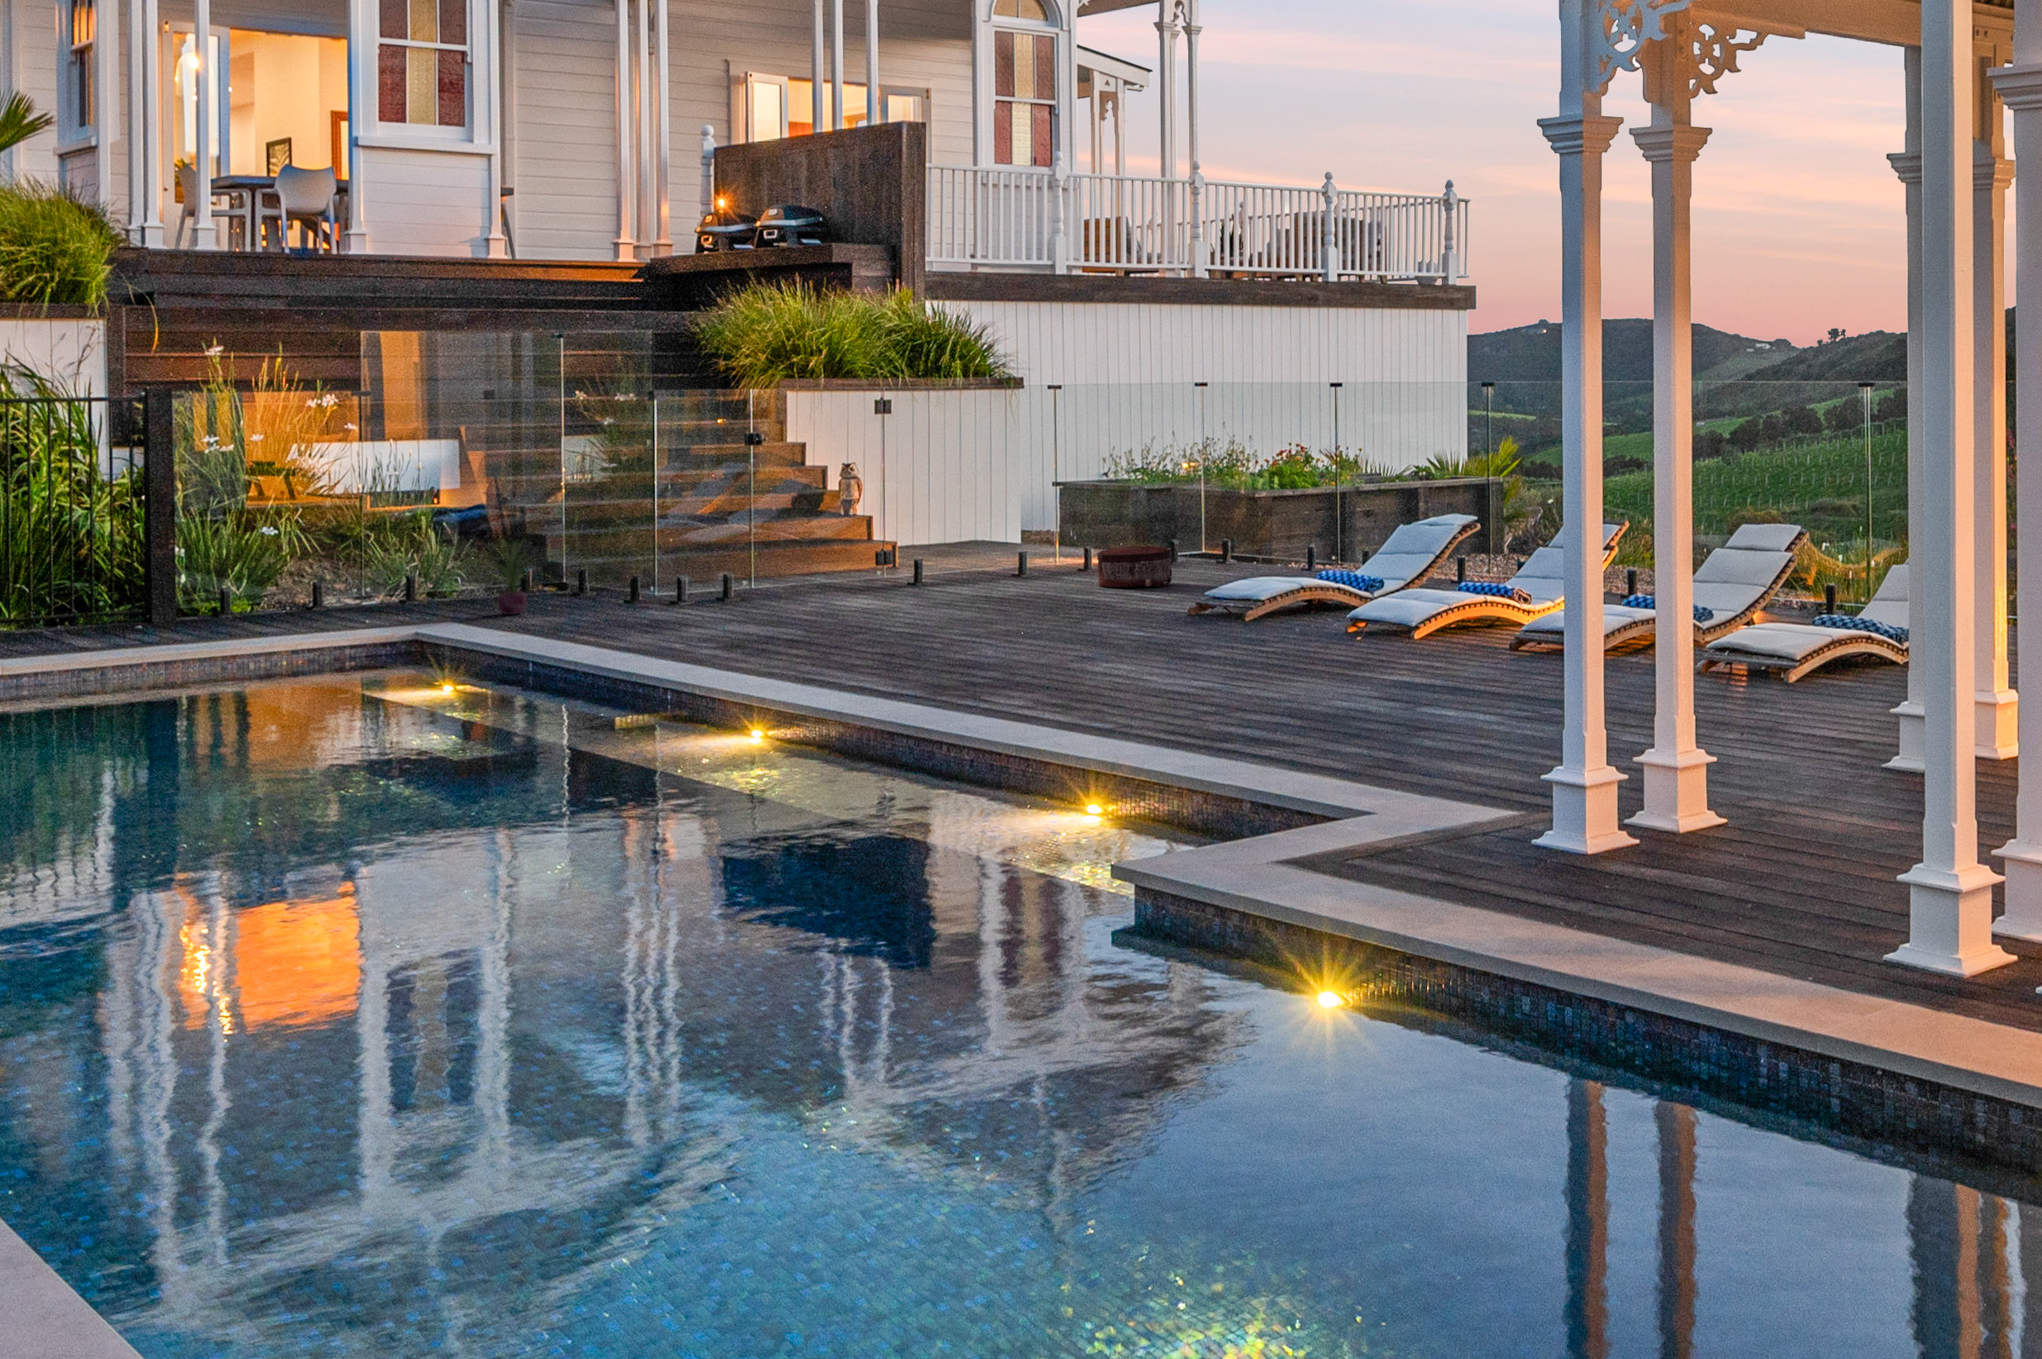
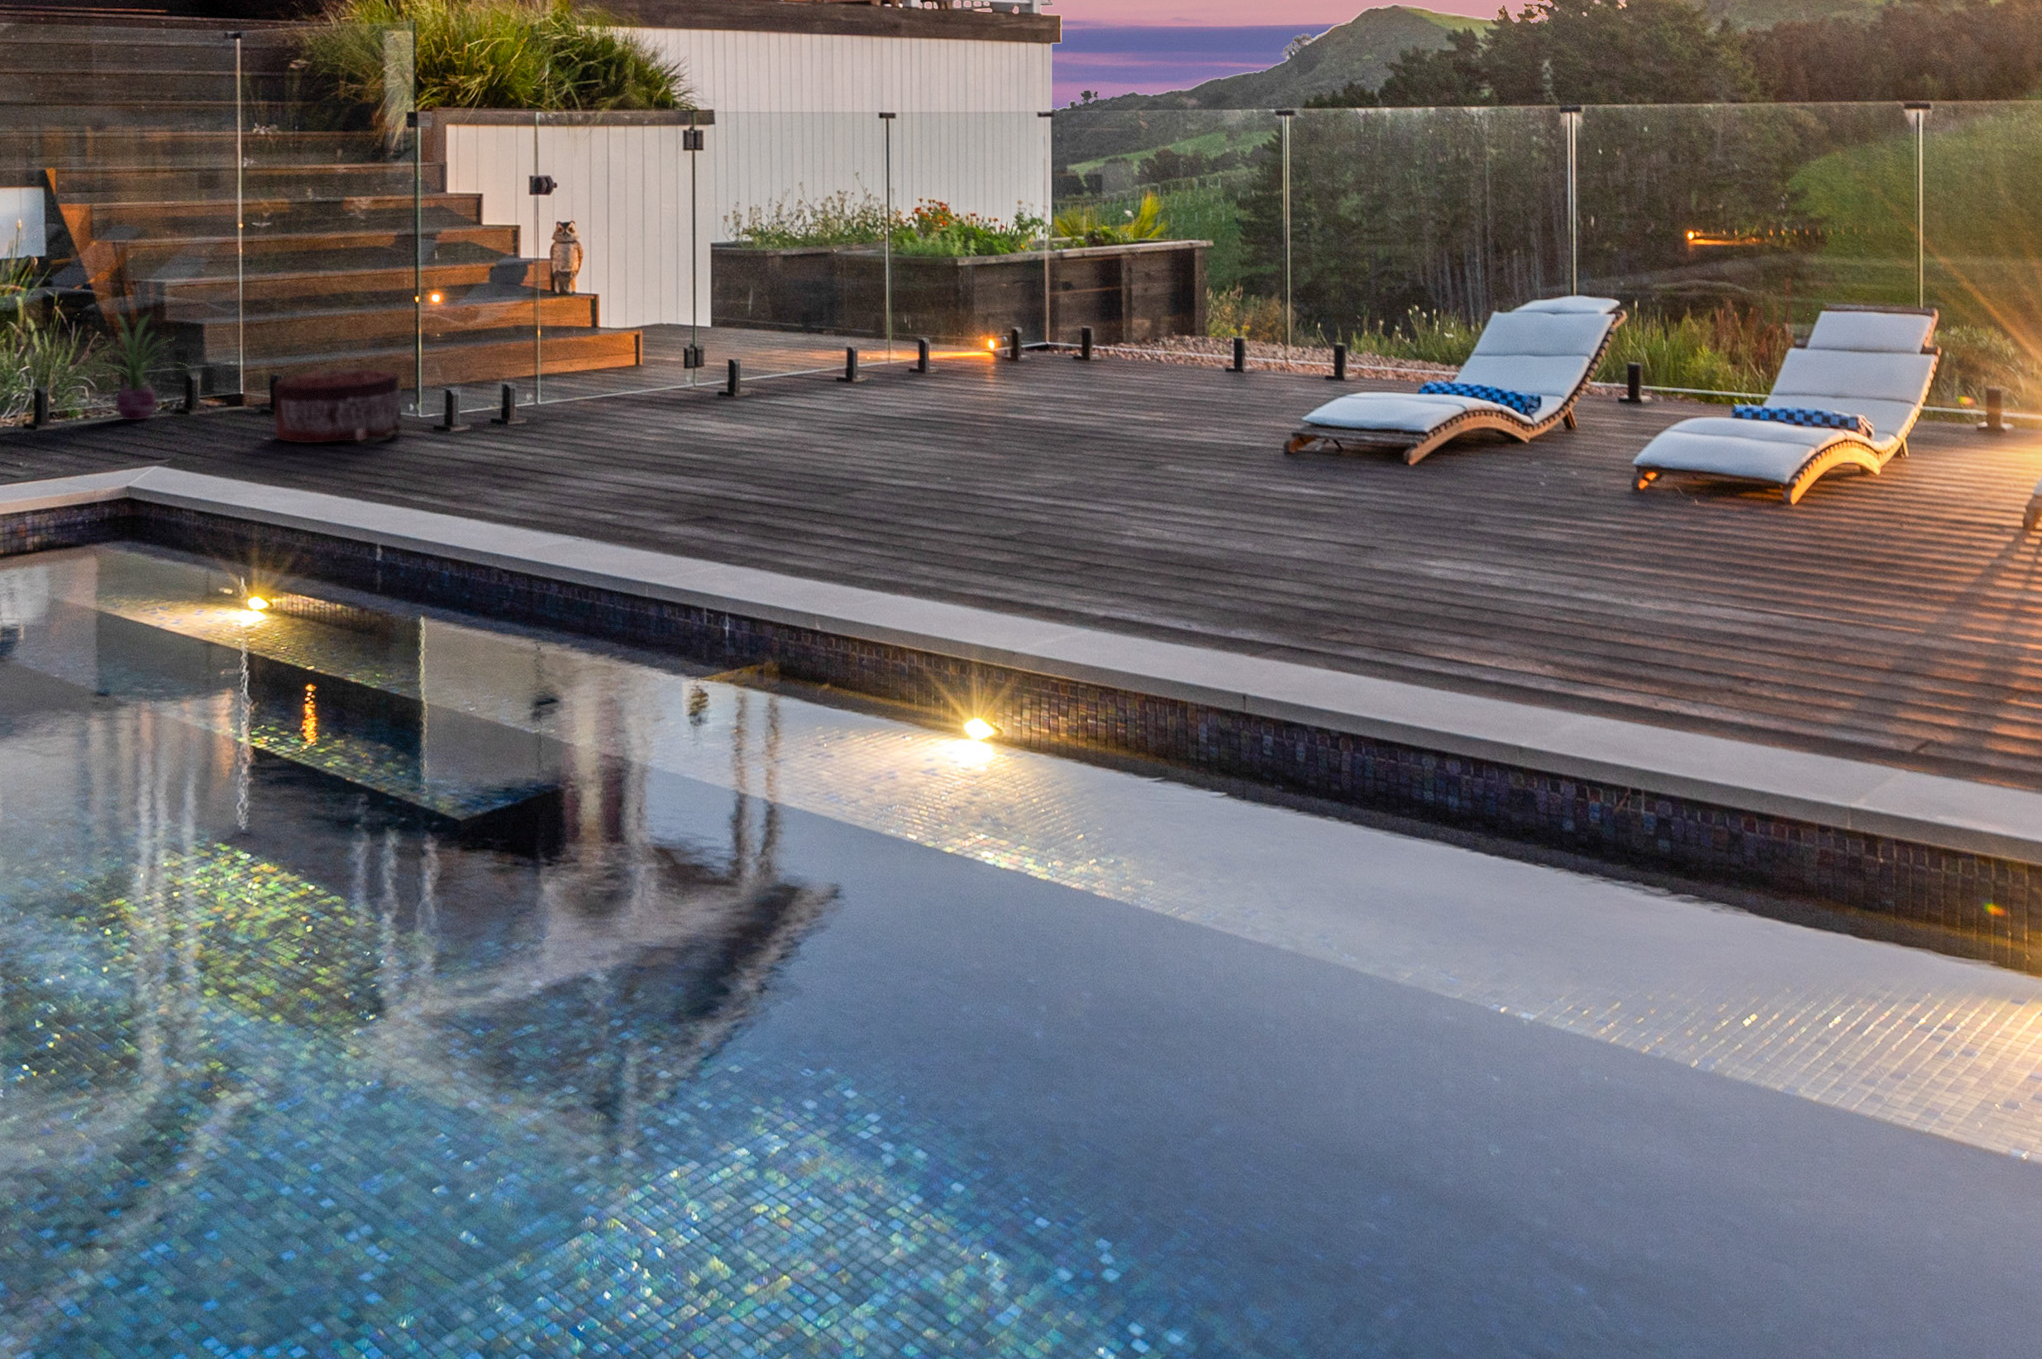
pouf: present [1097,546,1172,587] -> present [274,368,401,443]

